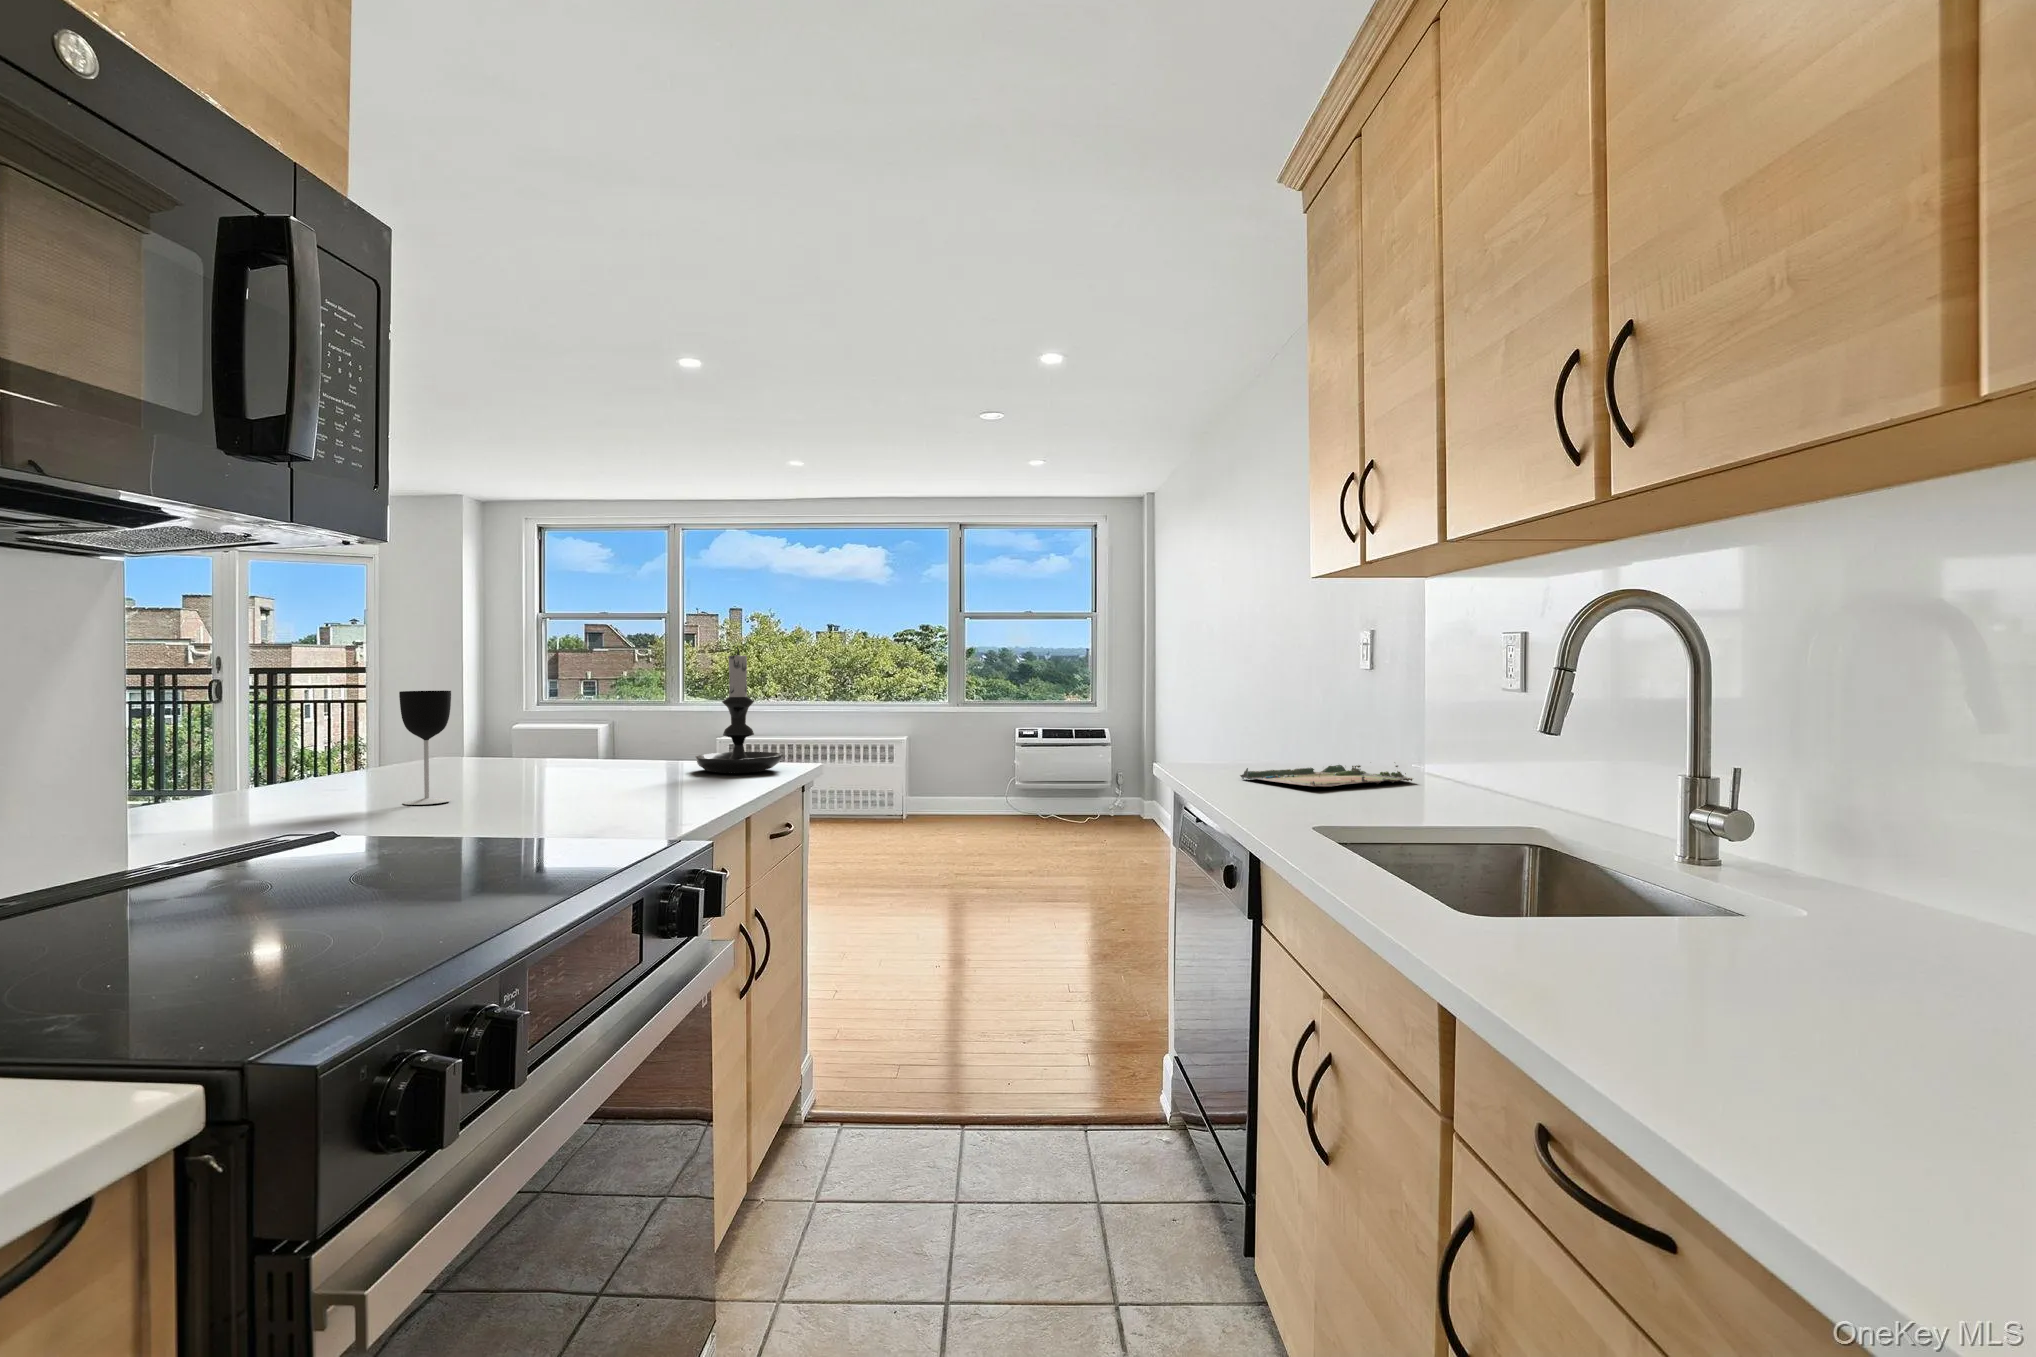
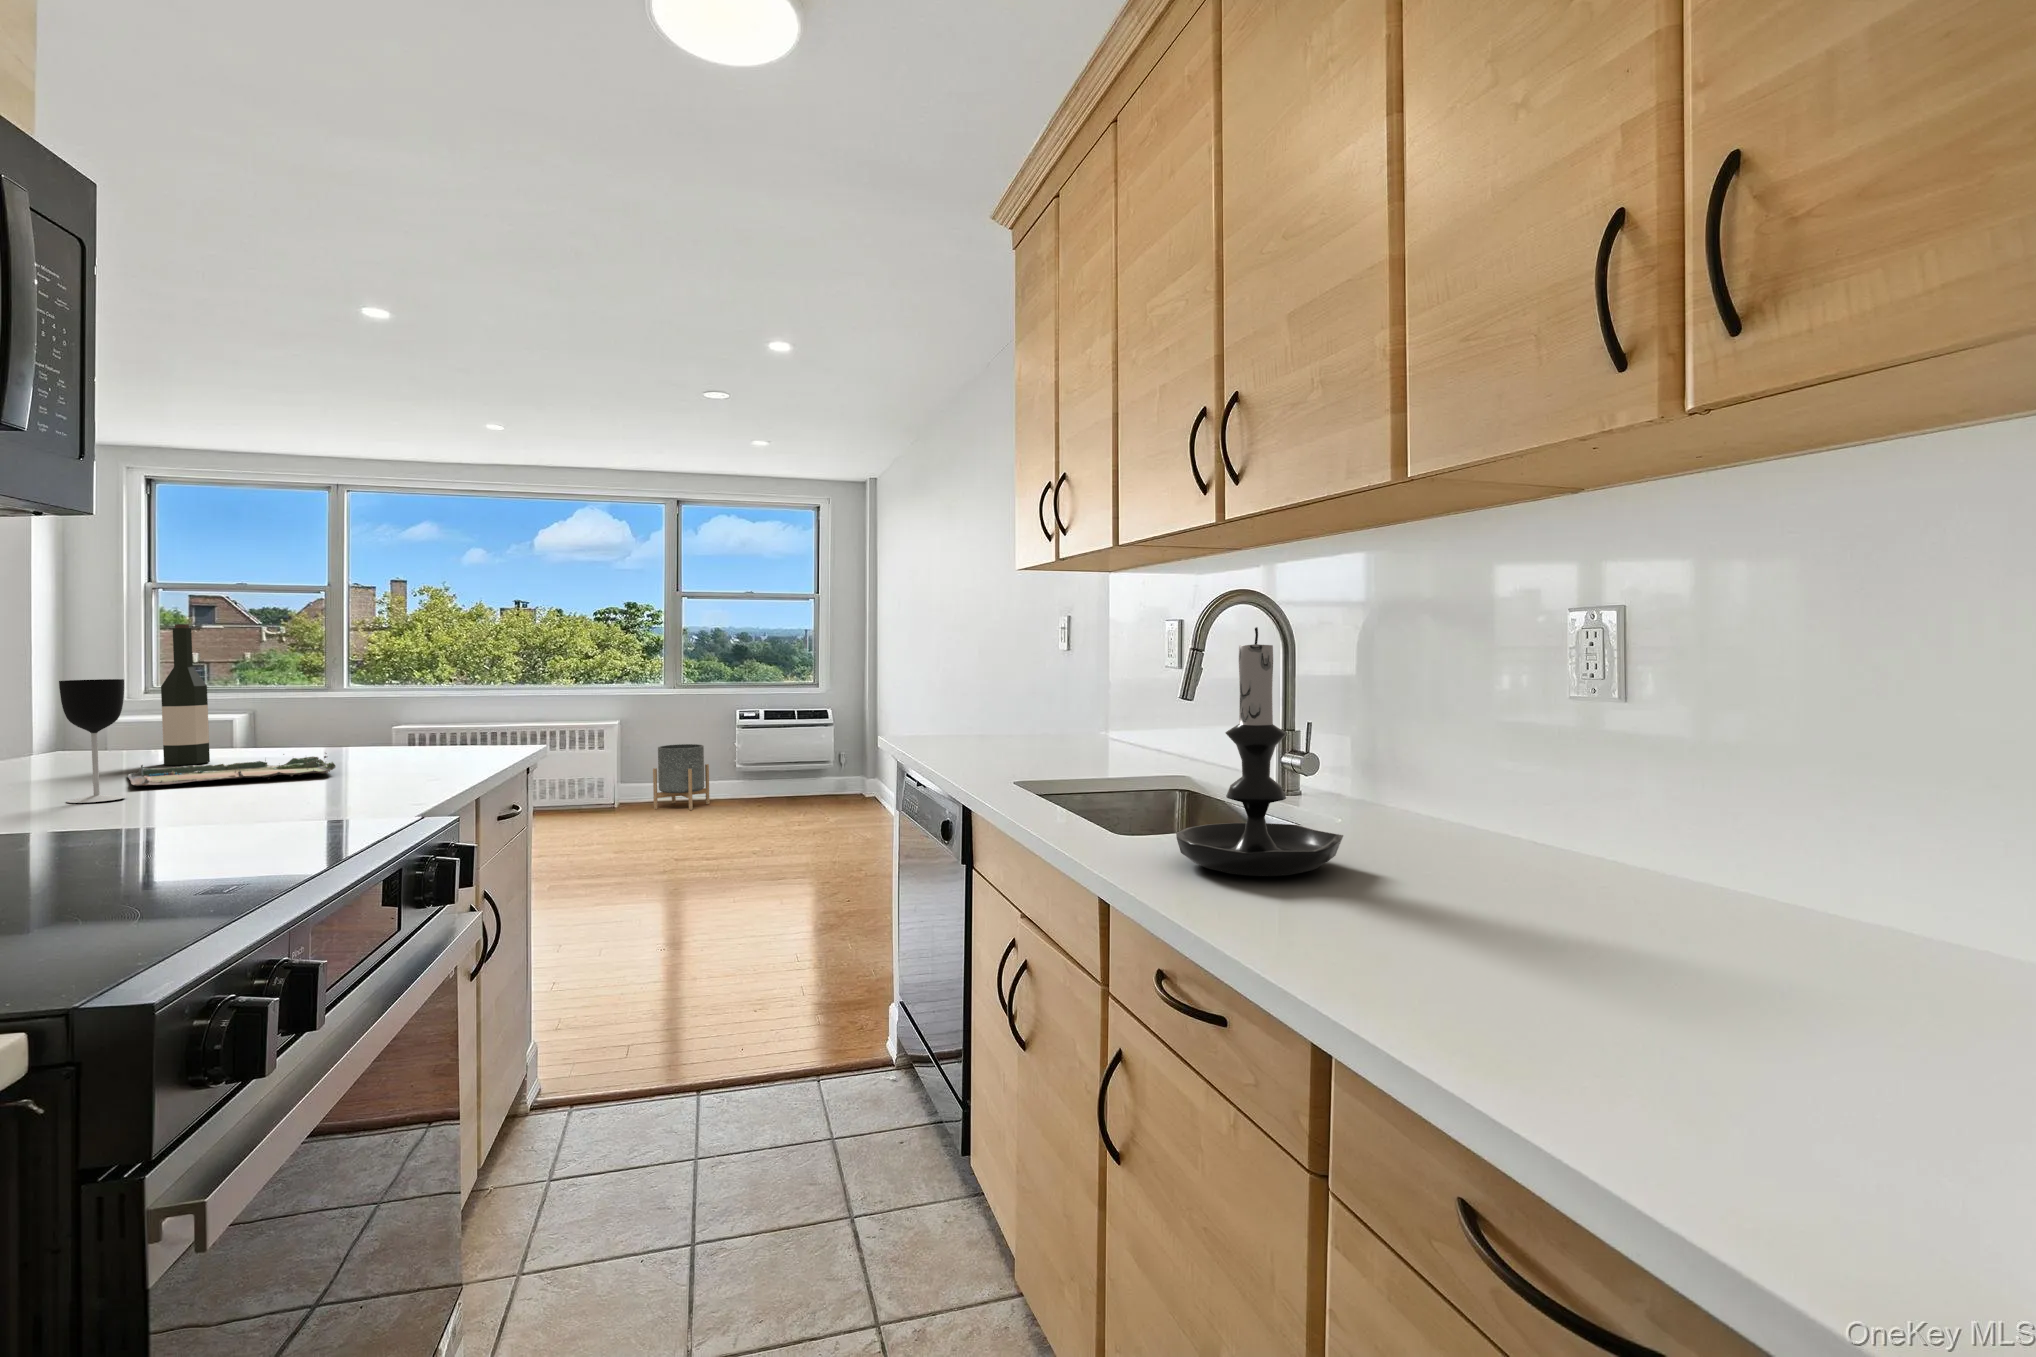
wine bottle: none [502,641,539,770] -> present [161,624,210,765]
candle holder: present [695,647,782,773] -> present [1176,627,1343,876]
planter: none [944,760,995,823] -> present [653,744,710,810]
tray: present [1240,765,1413,787] -> present [128,754,336,786]

